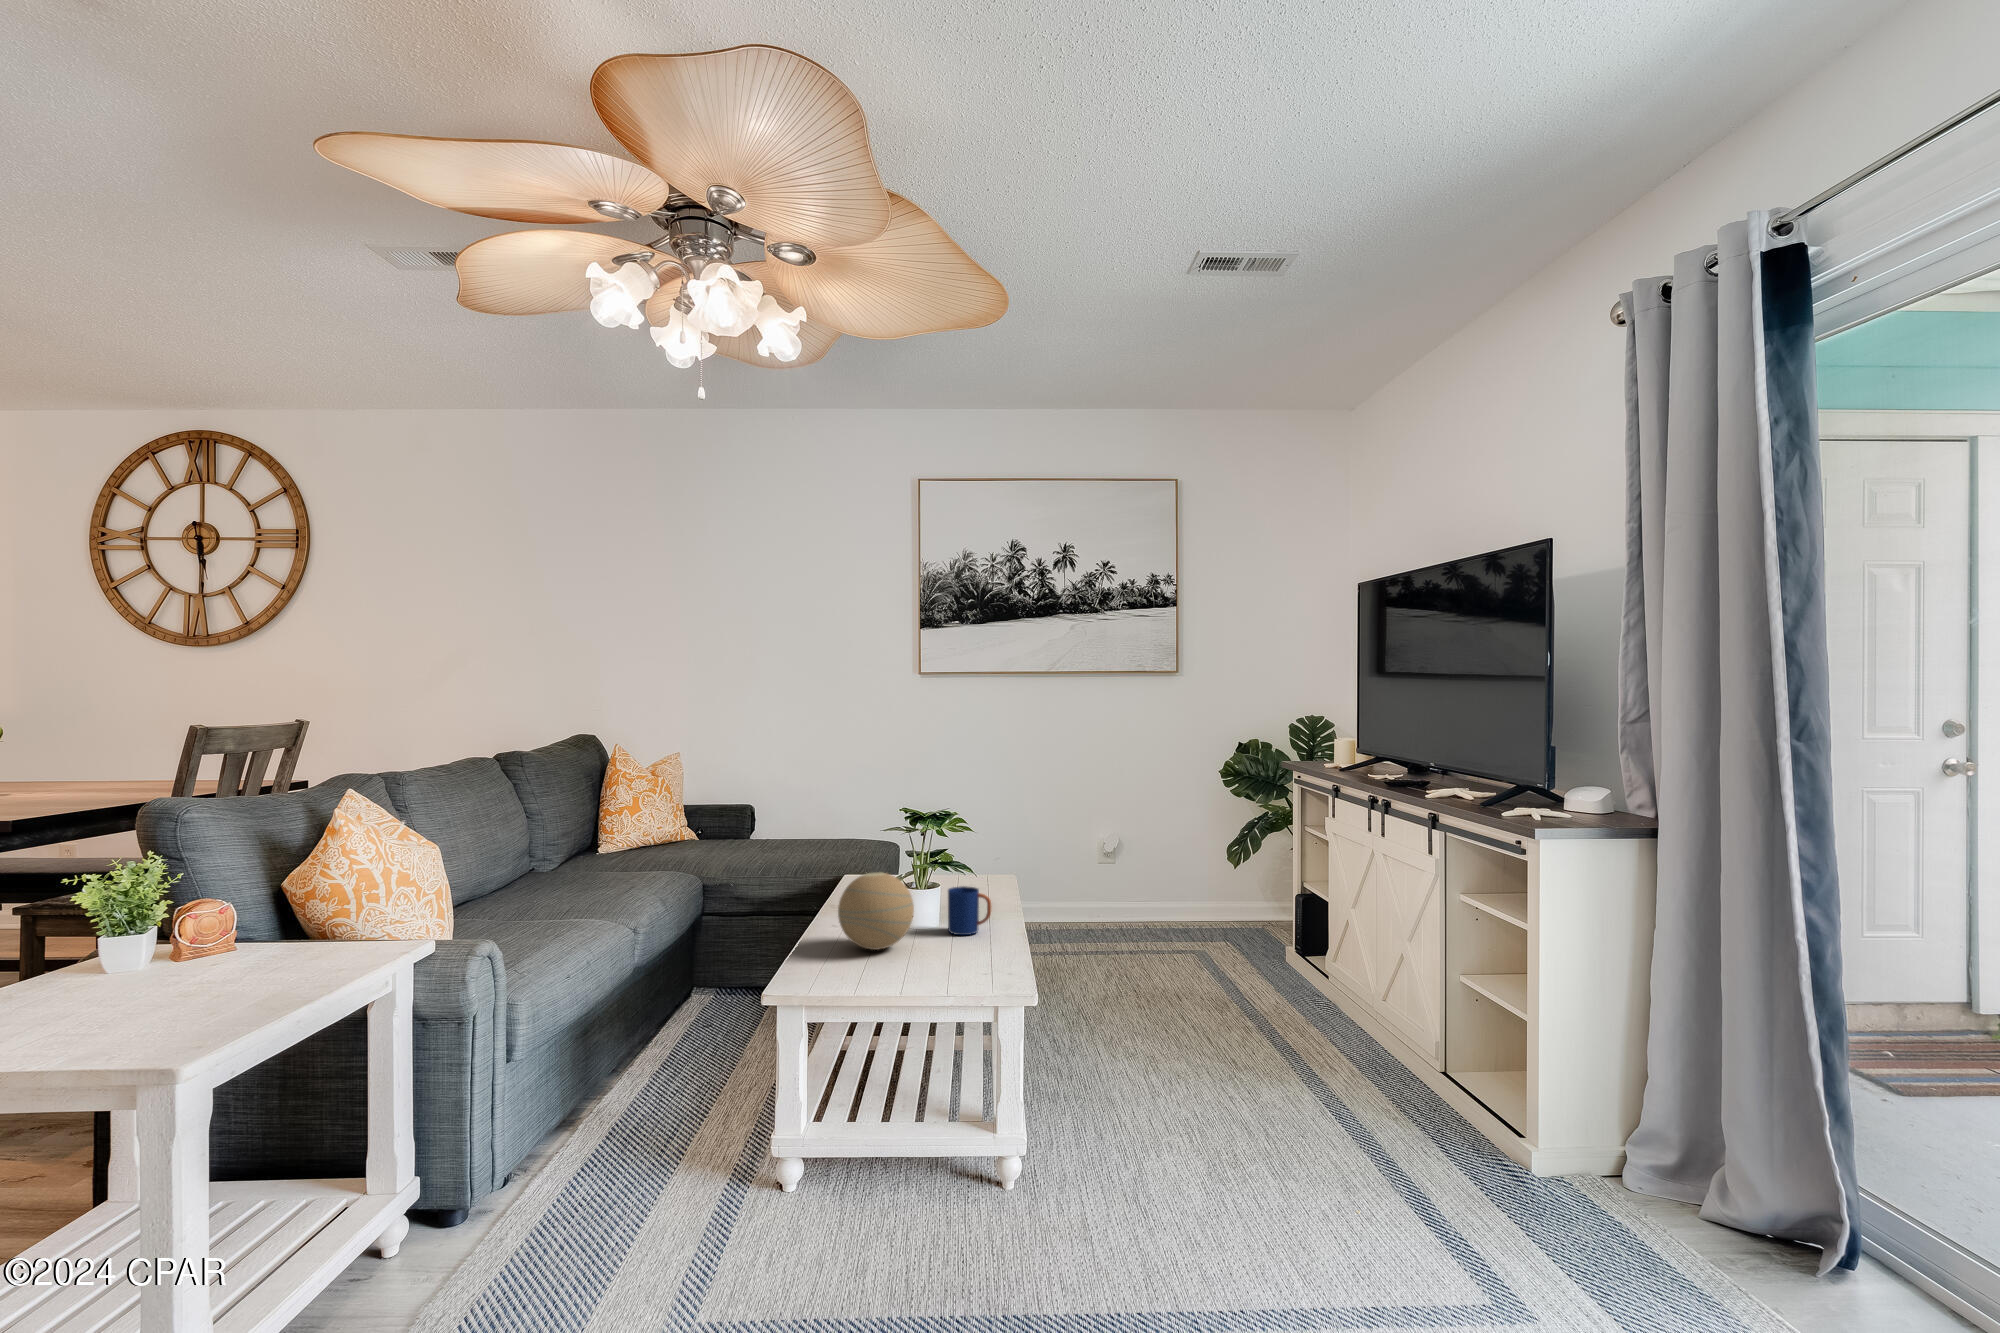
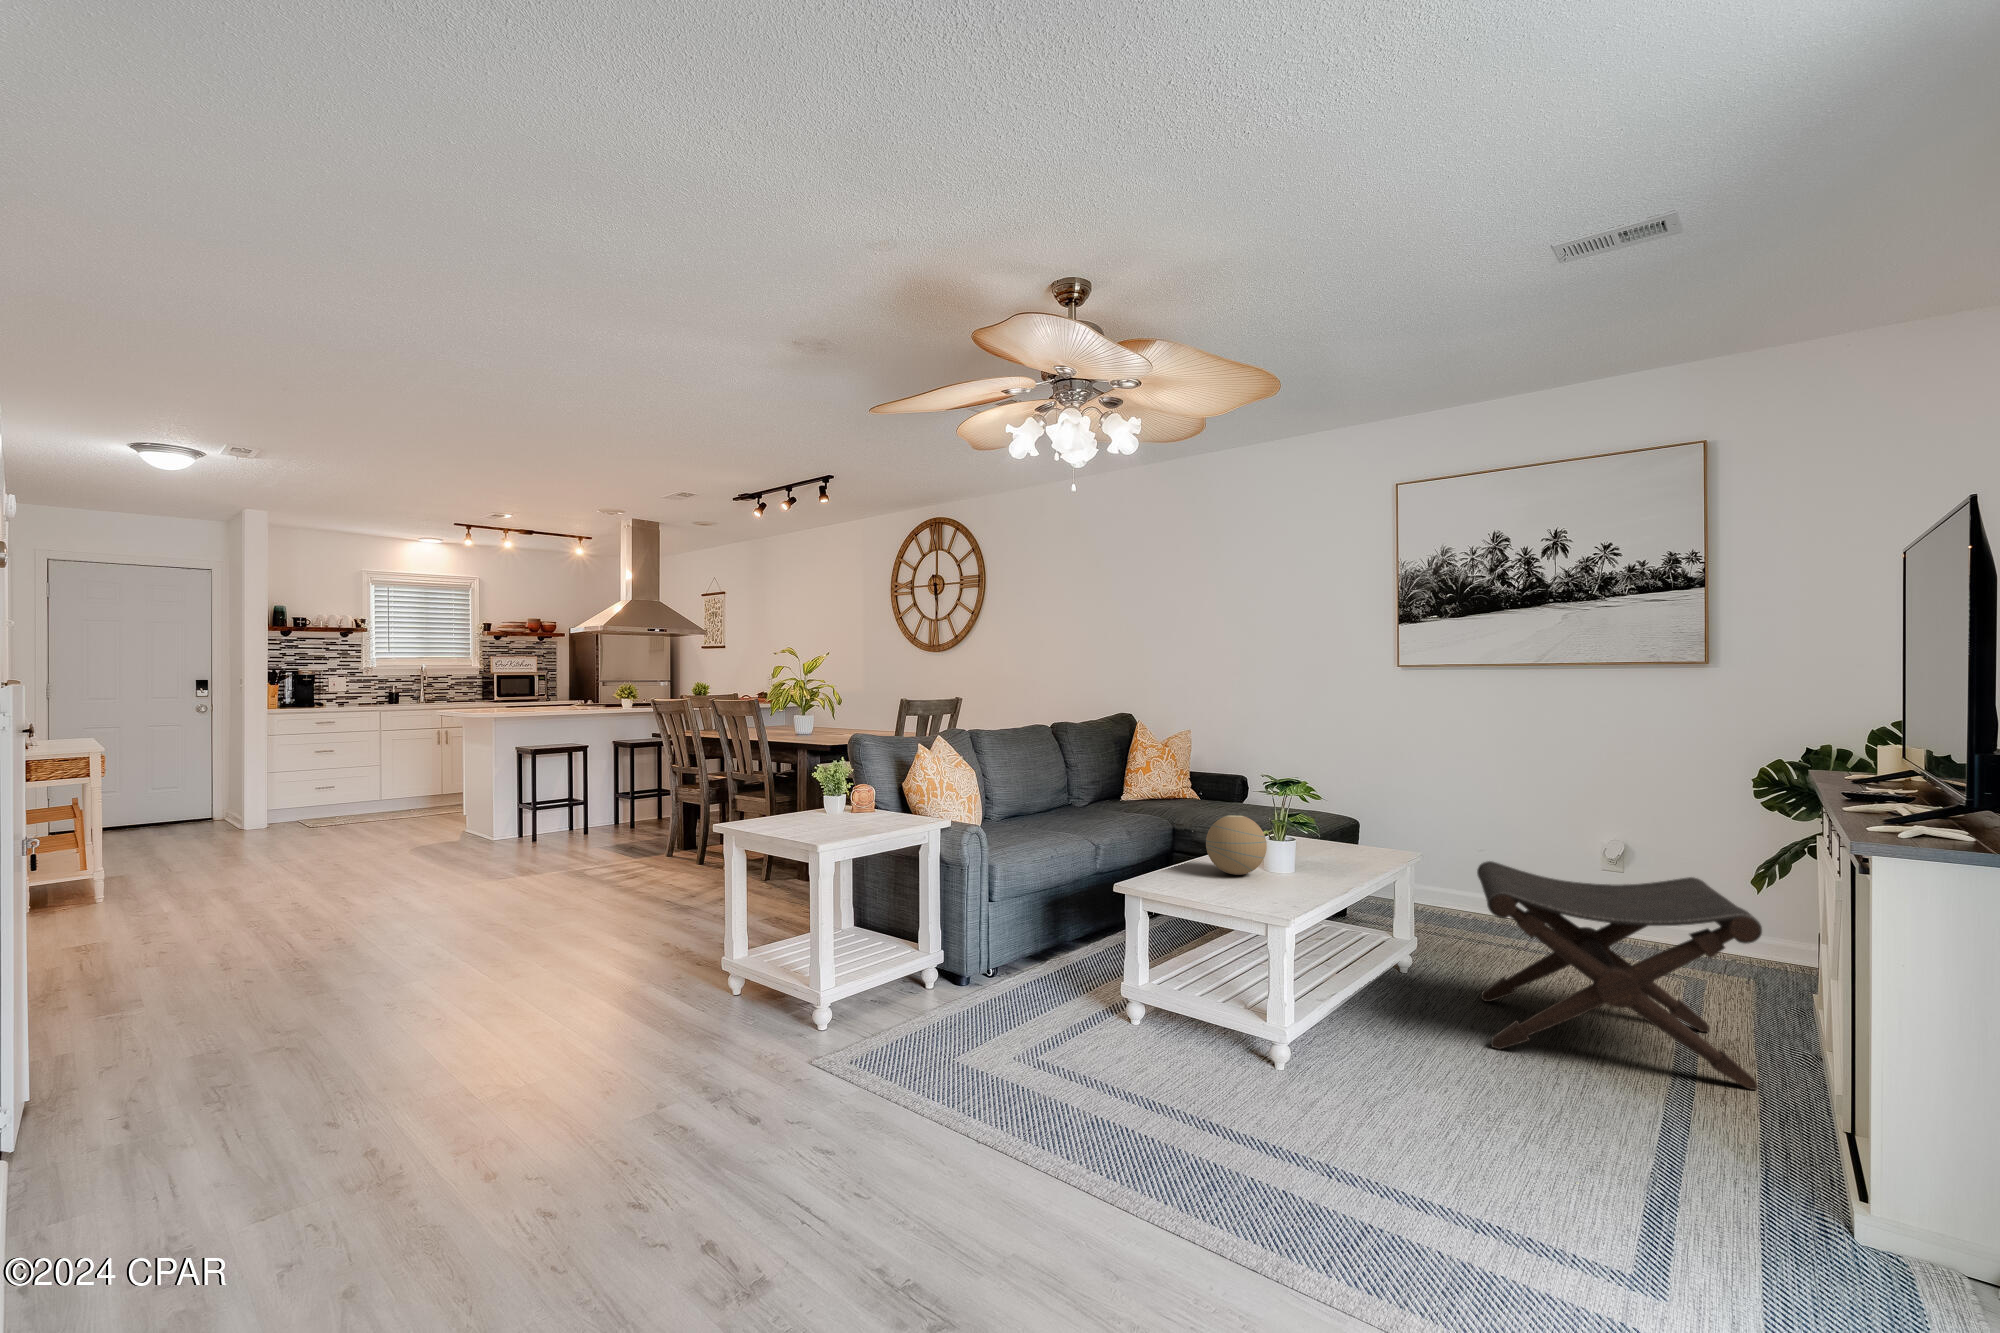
footstool: none [1087,878,1346,1089] -> present [1477,861,1762,1090]
mug: present [948,886,991,935] -> none [1307,838,1343,878]

